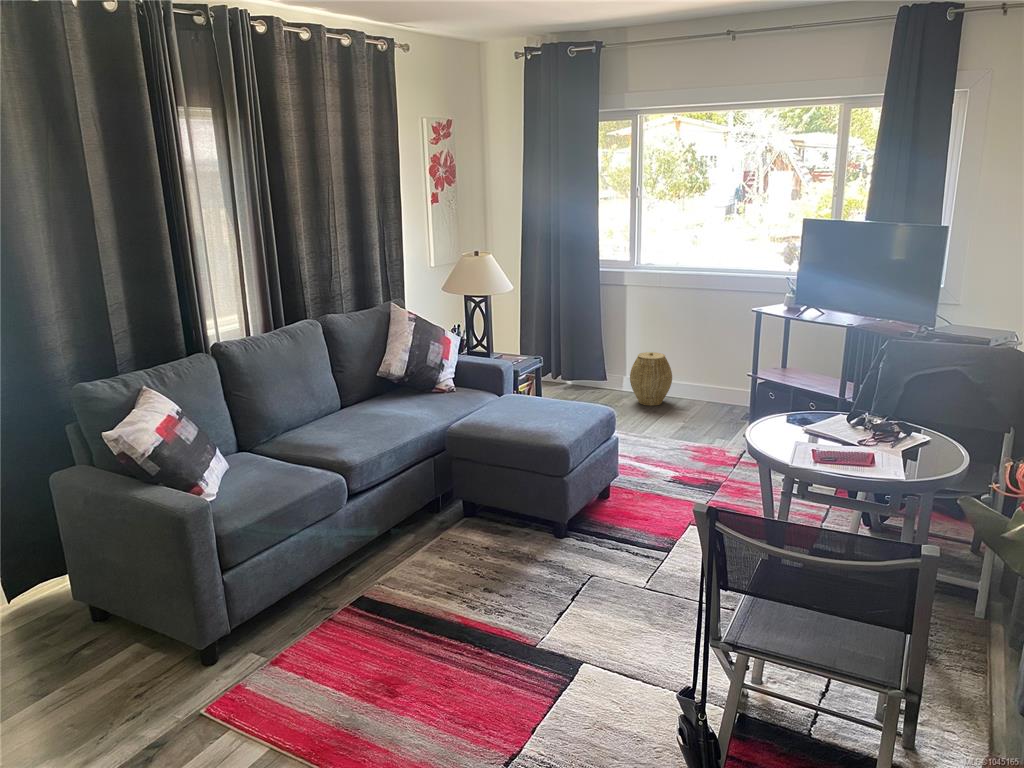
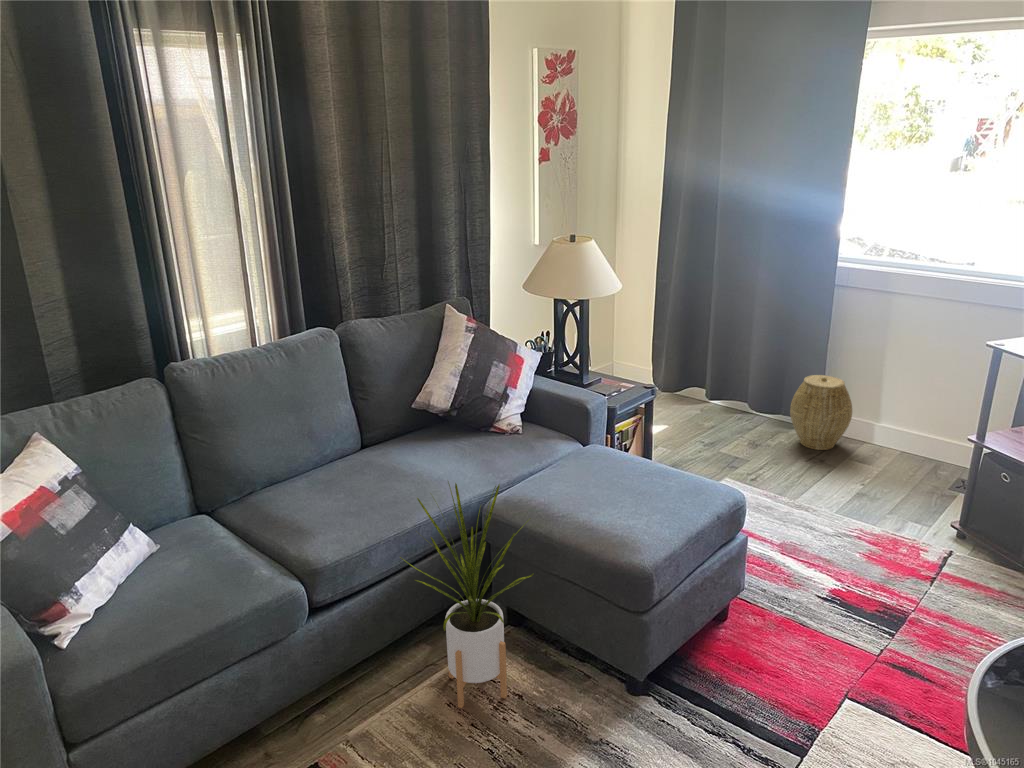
house plant: none [410,401,494,558] -> present [400,482,533,709]

